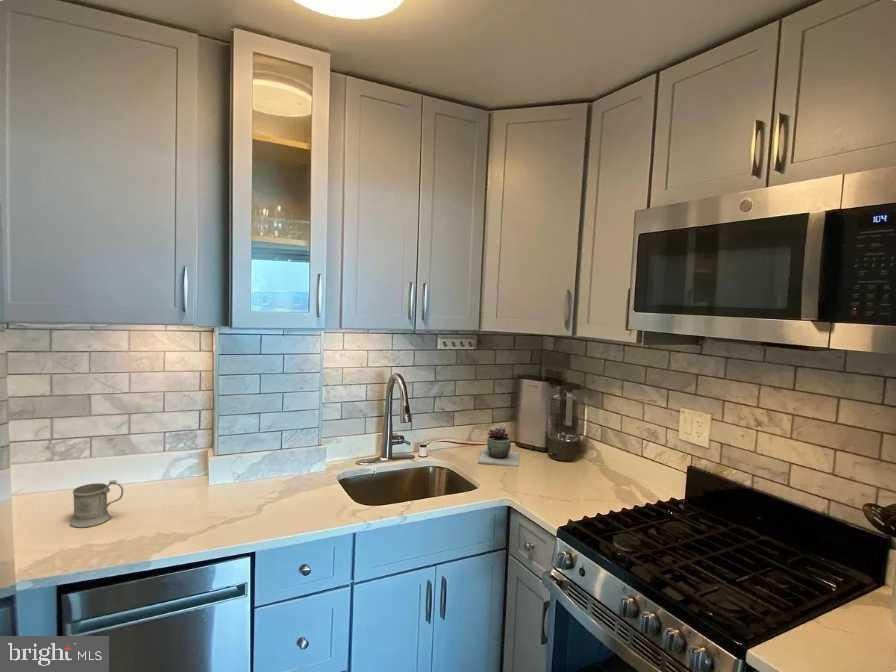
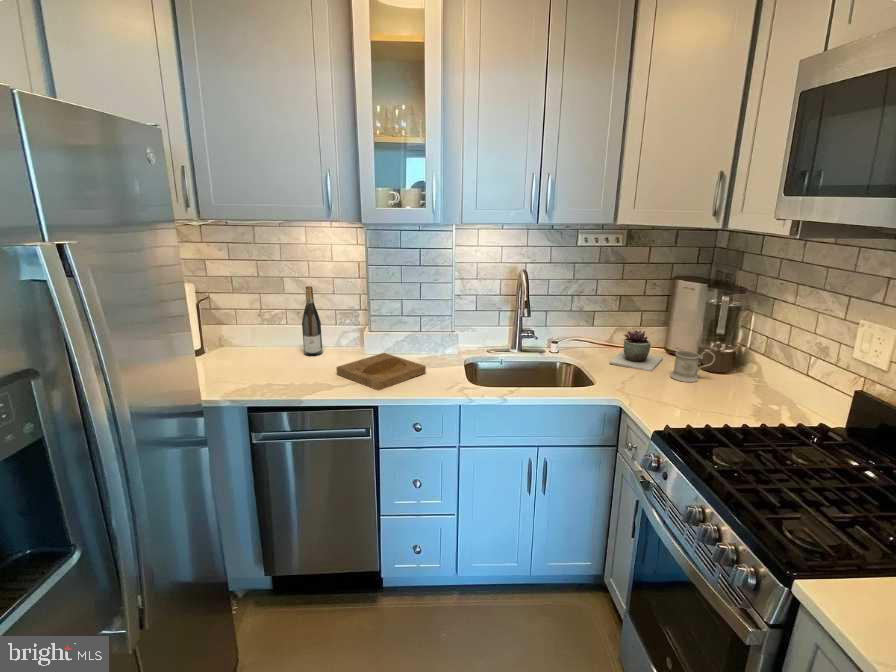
wine bottle: none [122,405,149,496] -> present [302,286,323,356]
mug: present [70,480,123,527] -> present [671,350,715,382]
tray: none [186,480,301,530] -> present [337,353,426,390]

